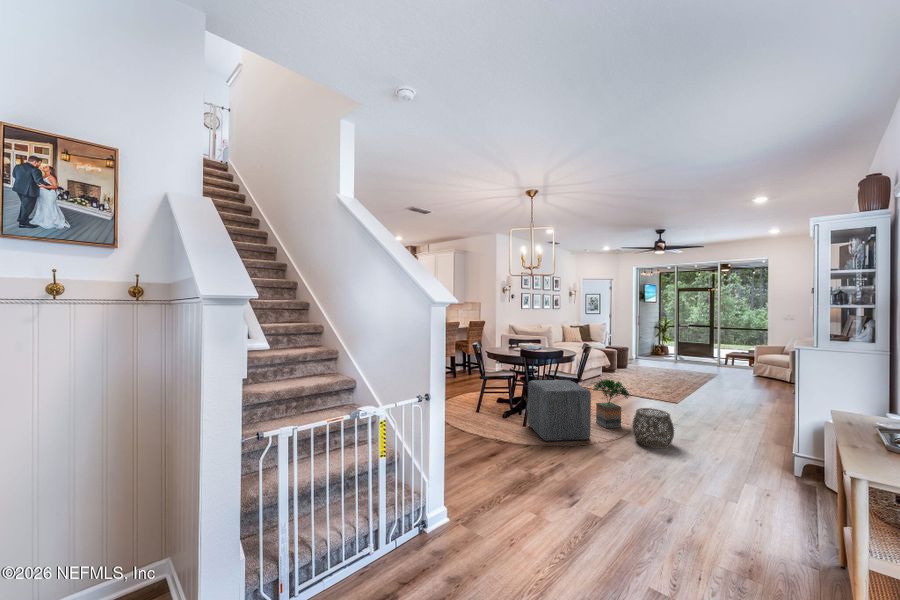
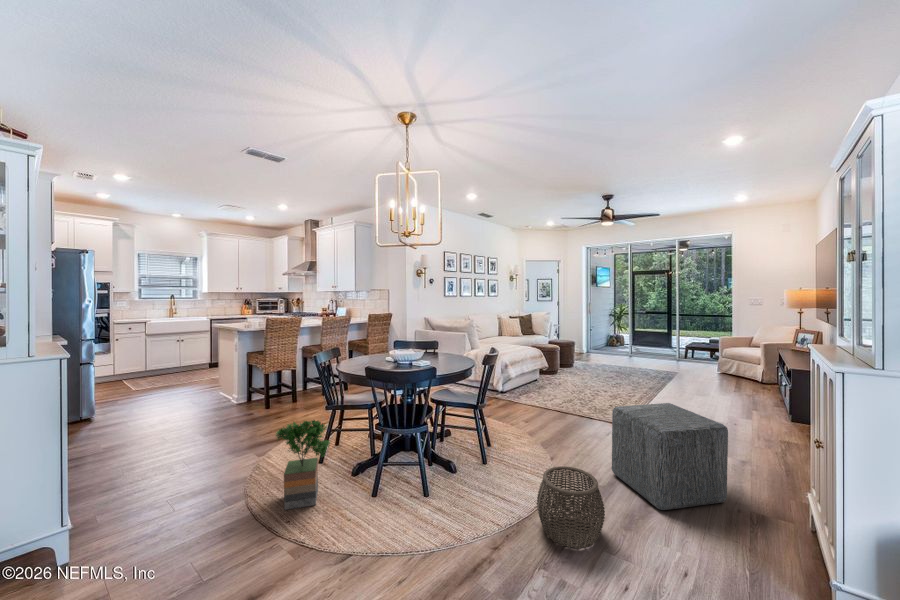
ottoman: present [528,380,591,441] -> present [612,403,728,510]
potted tree: present [593,380,629,428] -> present [276,420,330,510]

